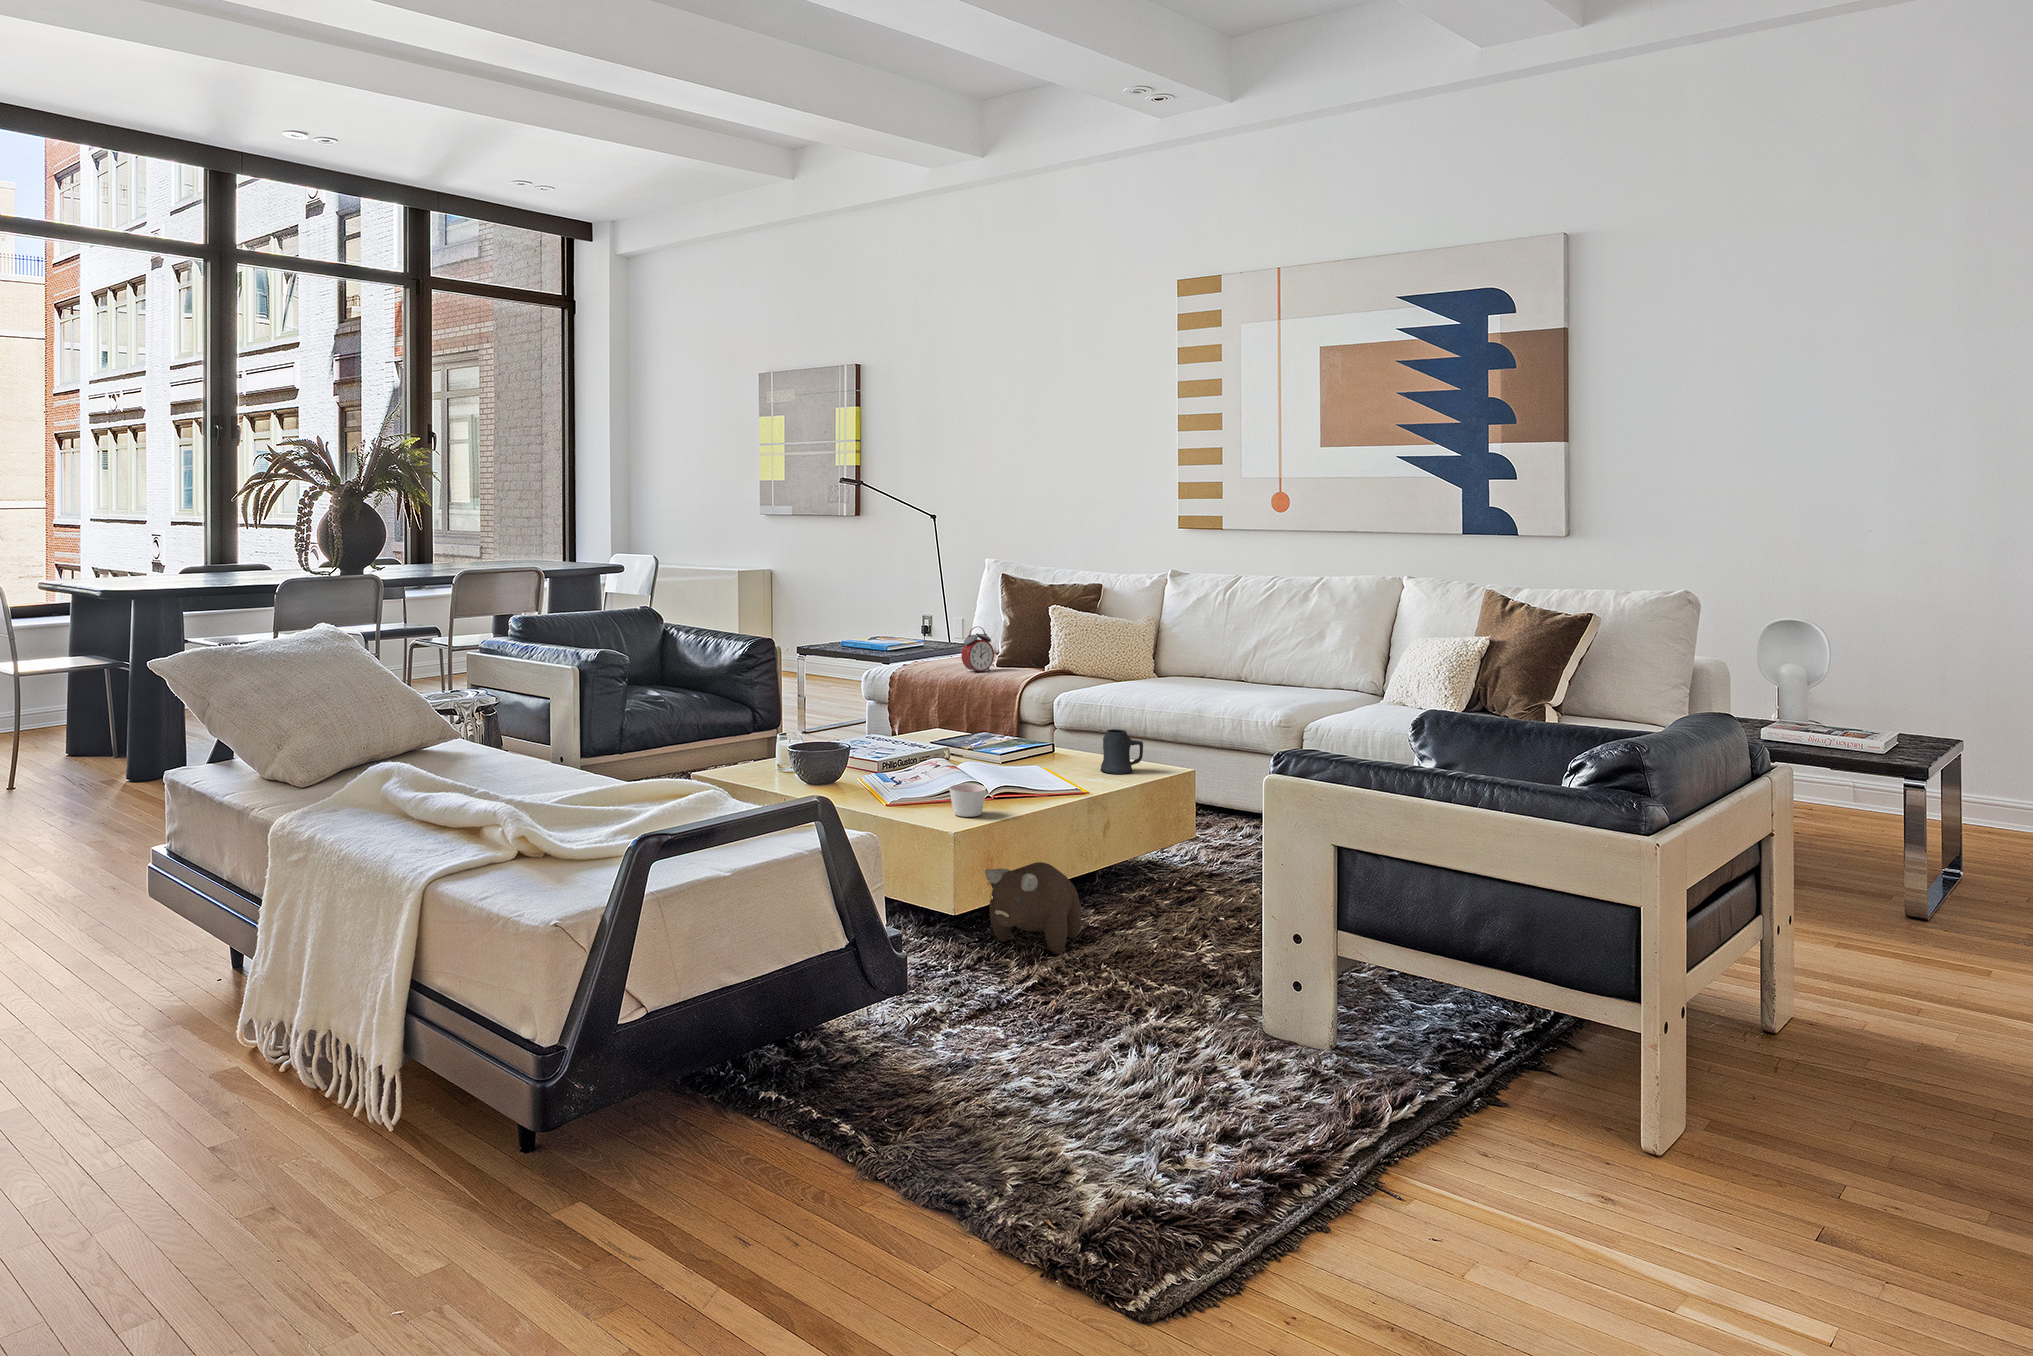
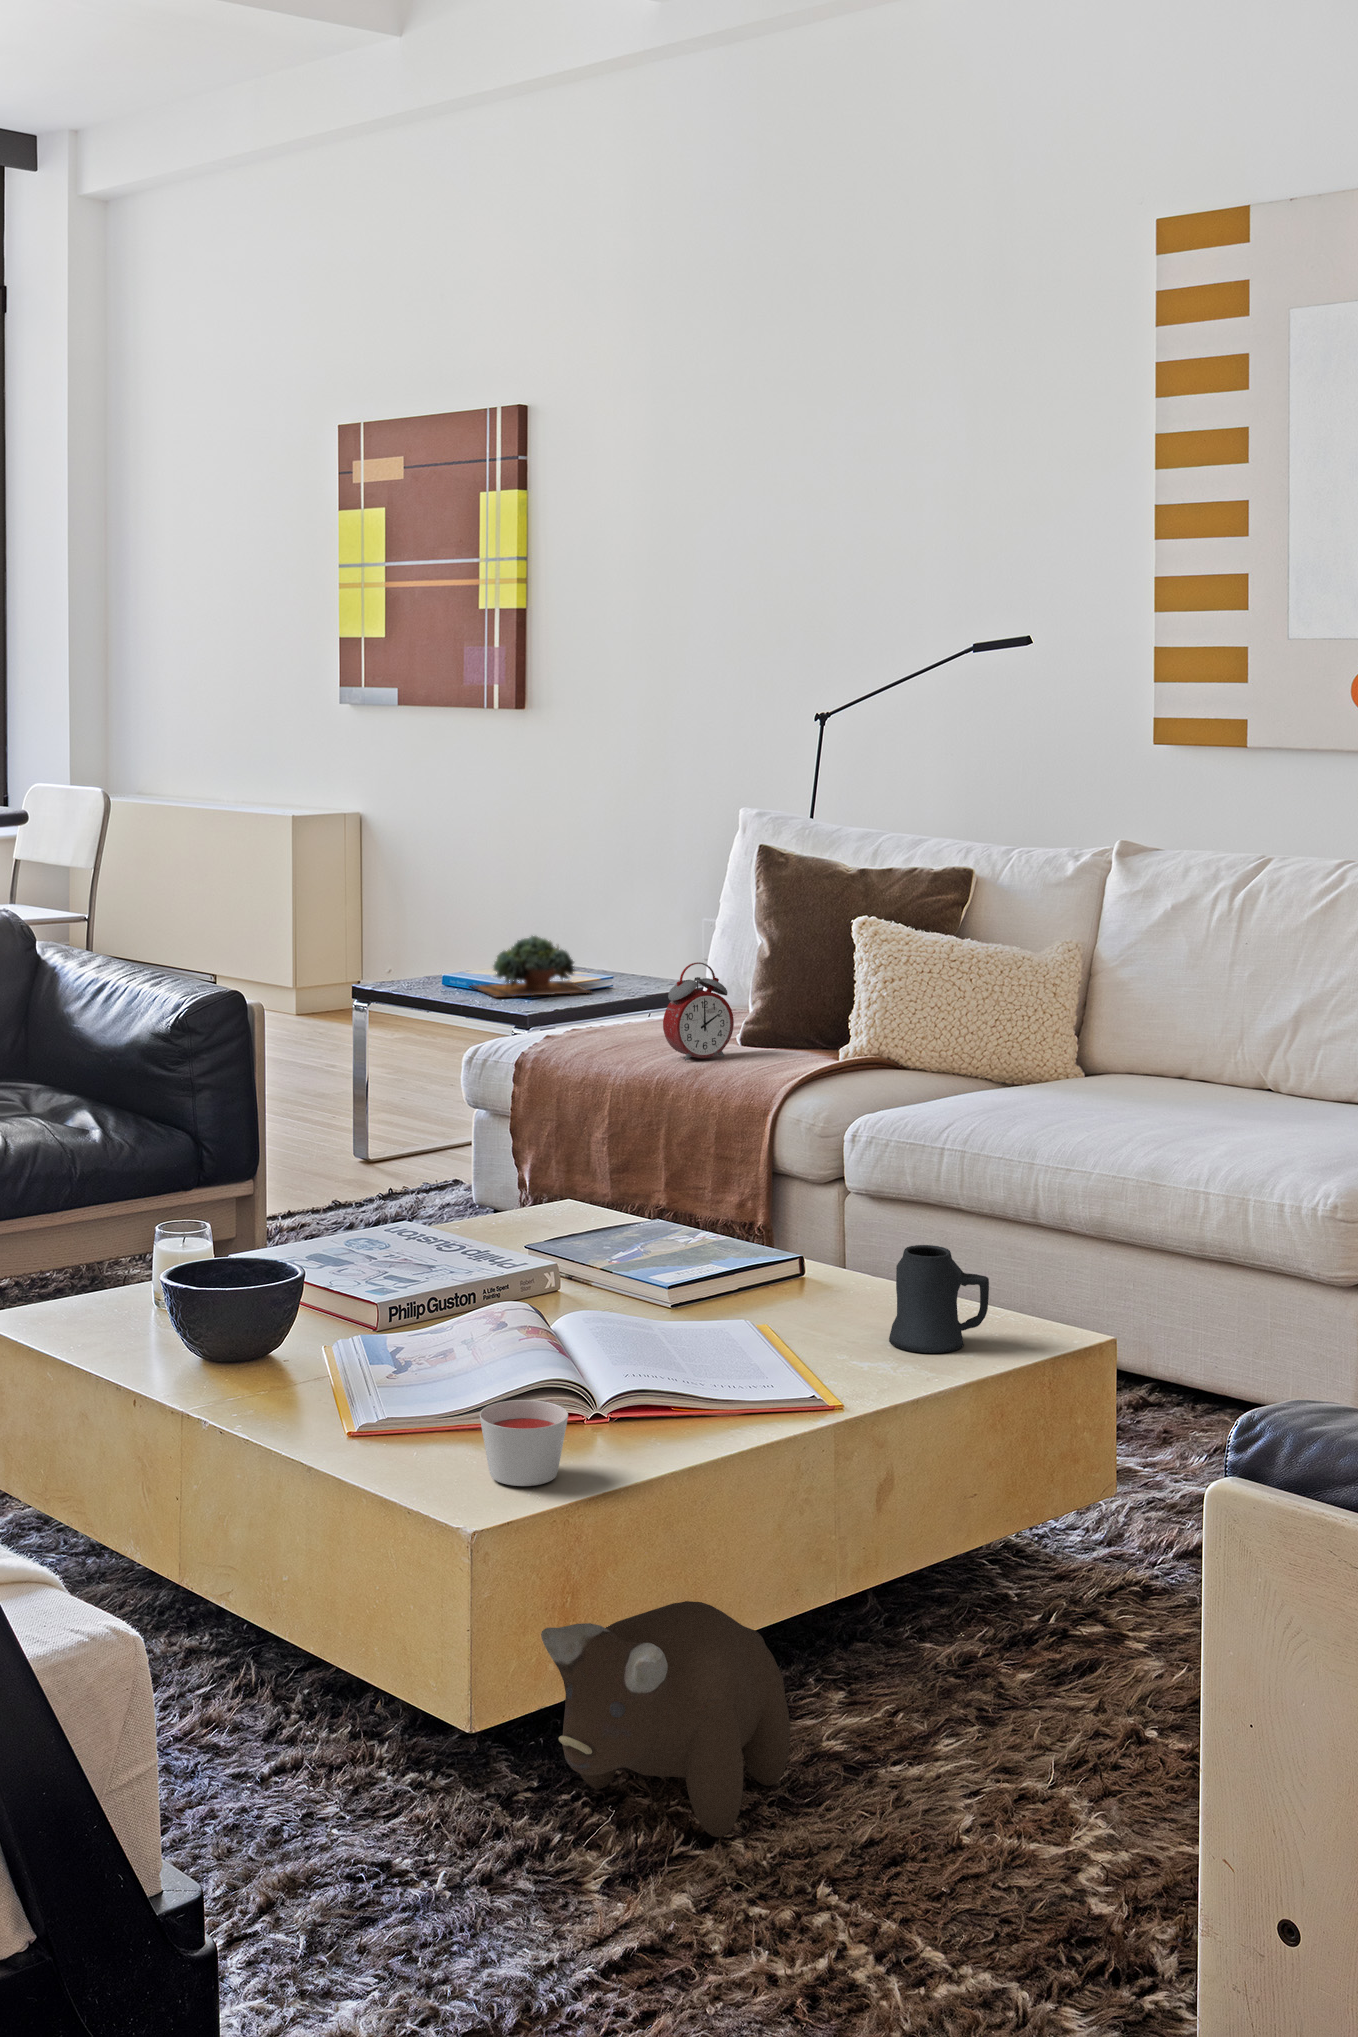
succulent plant: none [855,619,916,649] -> present [470,936,589,997]

